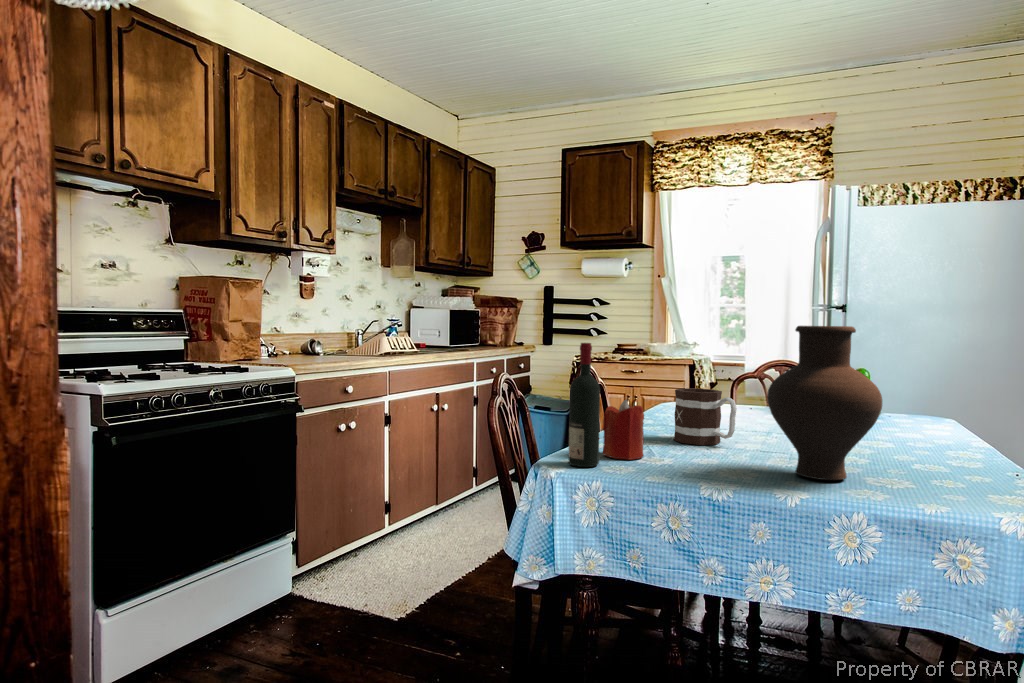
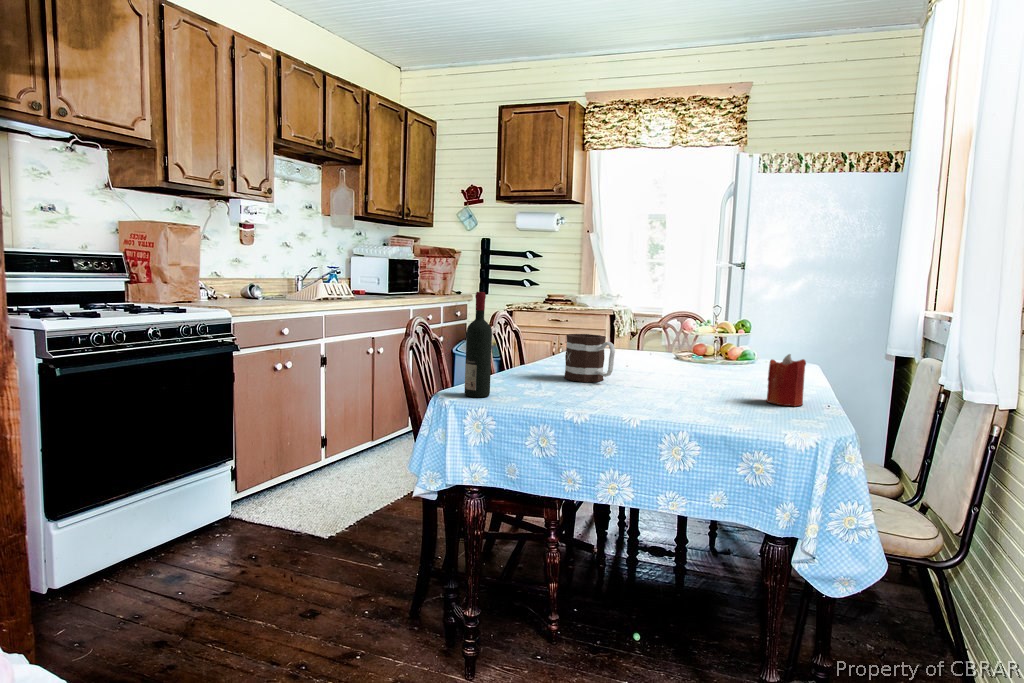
vase: present [767,326,882,480] -> none [629,281,717,408]
candle: present [603,400,644,460] -> present [766,354,806,406]

